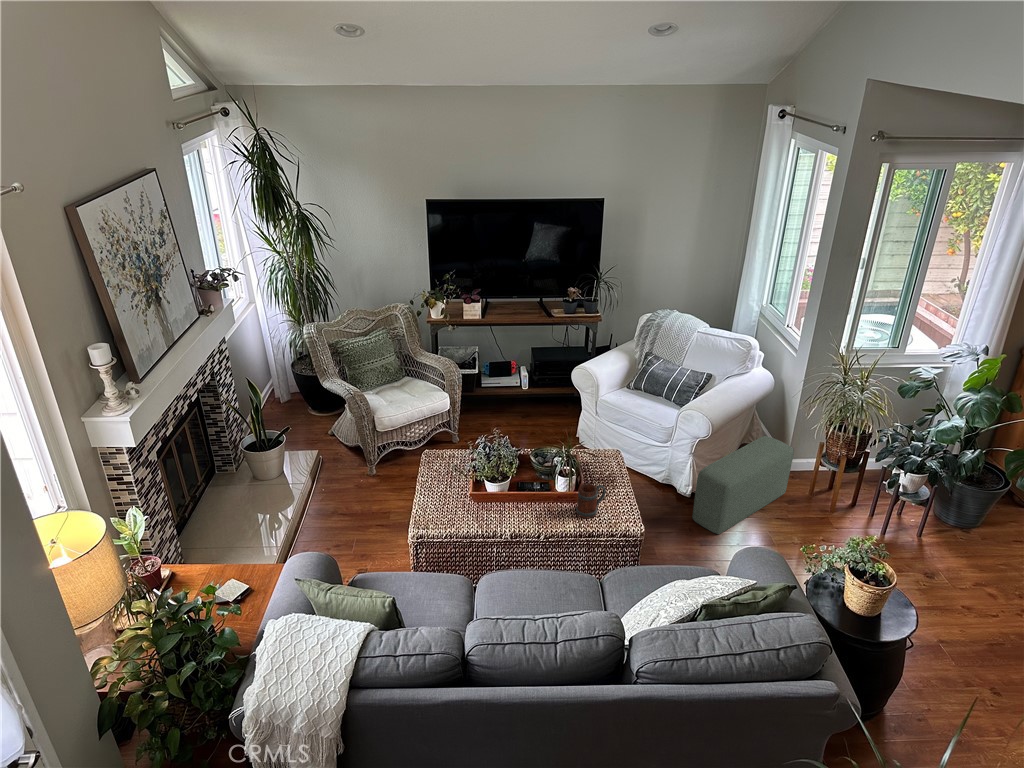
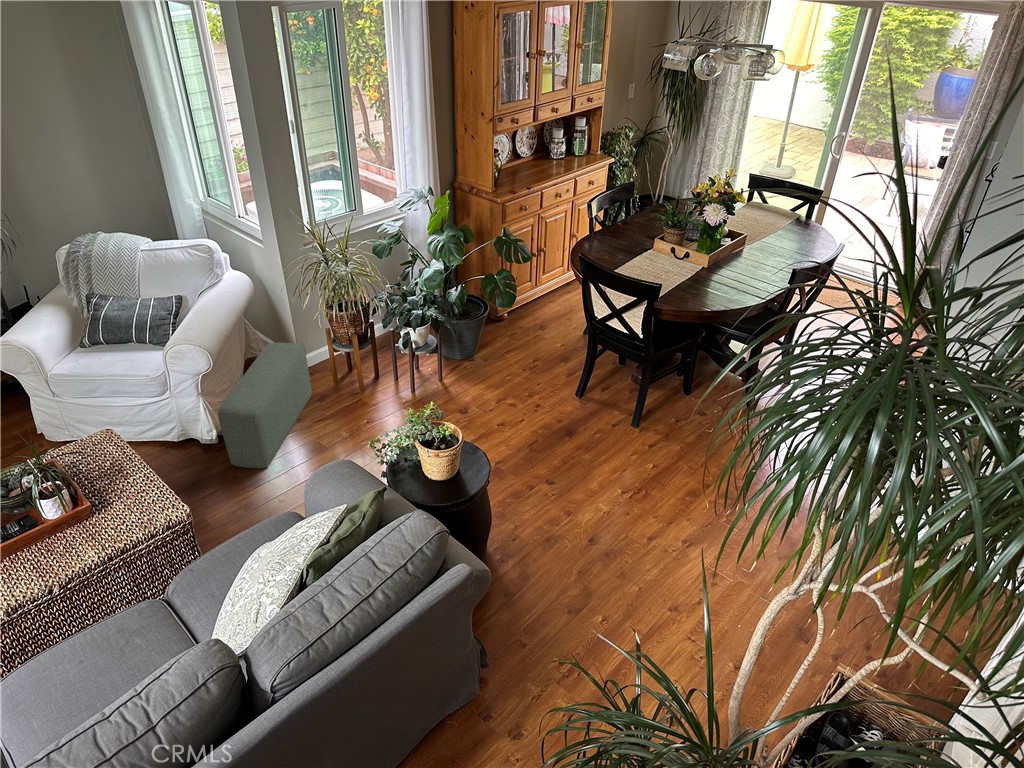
mug: present [576,484,606,519] -> none [78,483,118,535]

